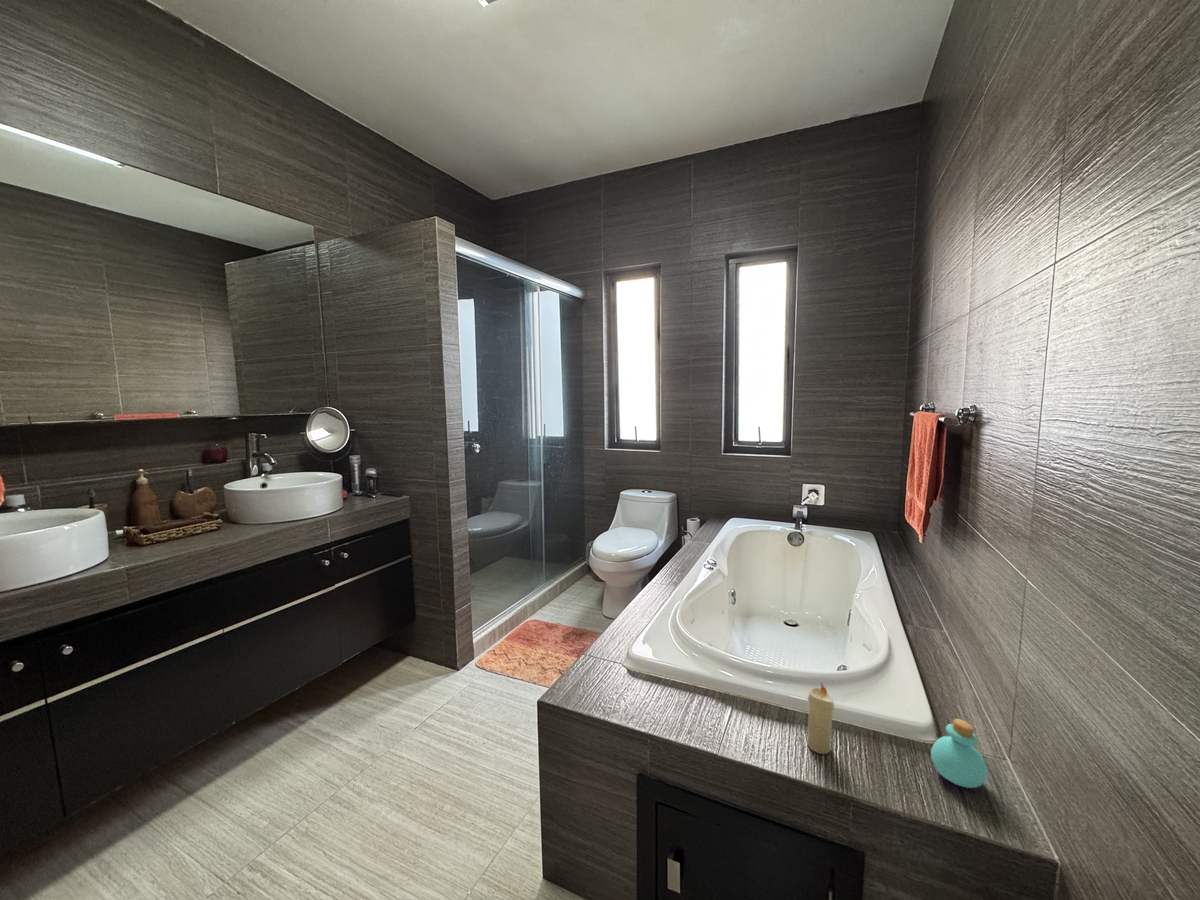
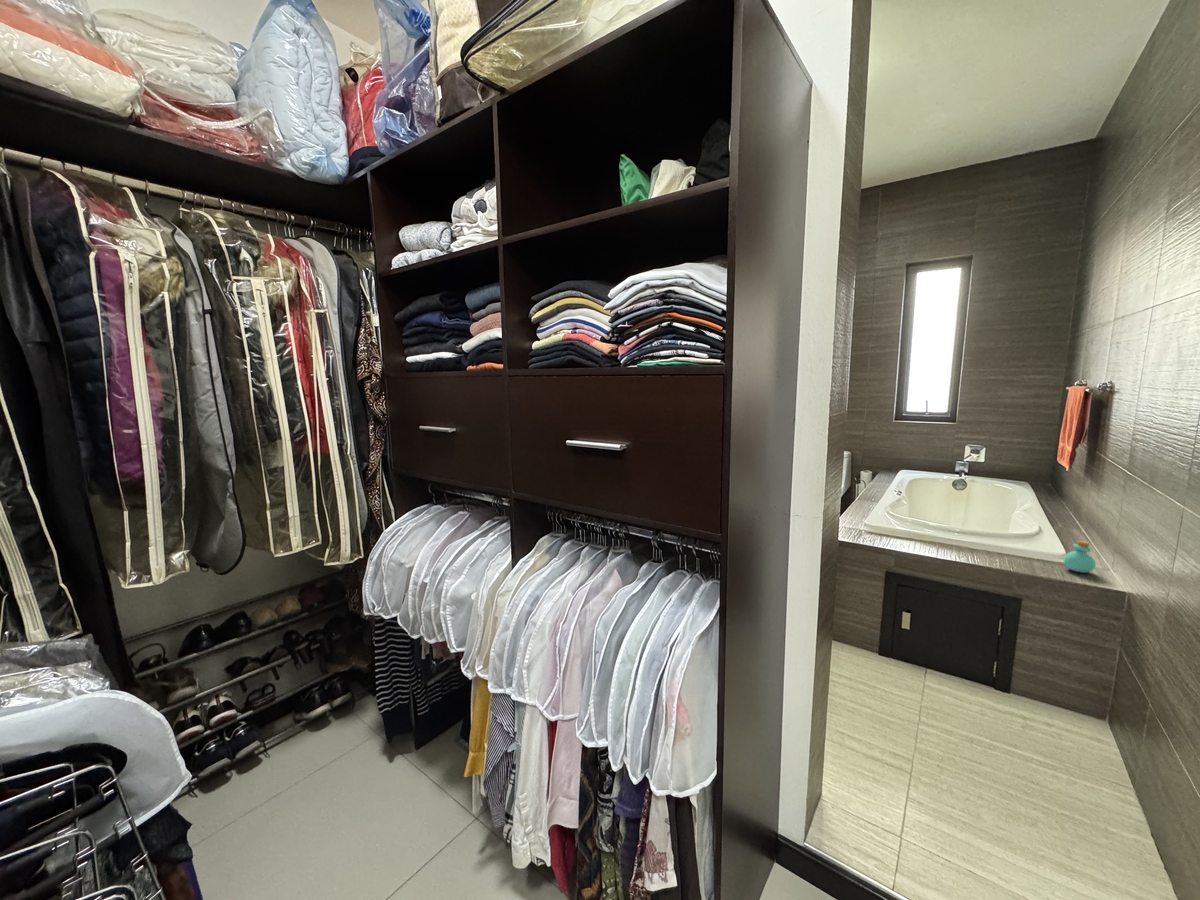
candle: present [807,683,834,754] -> none [989,524,1007,561]

